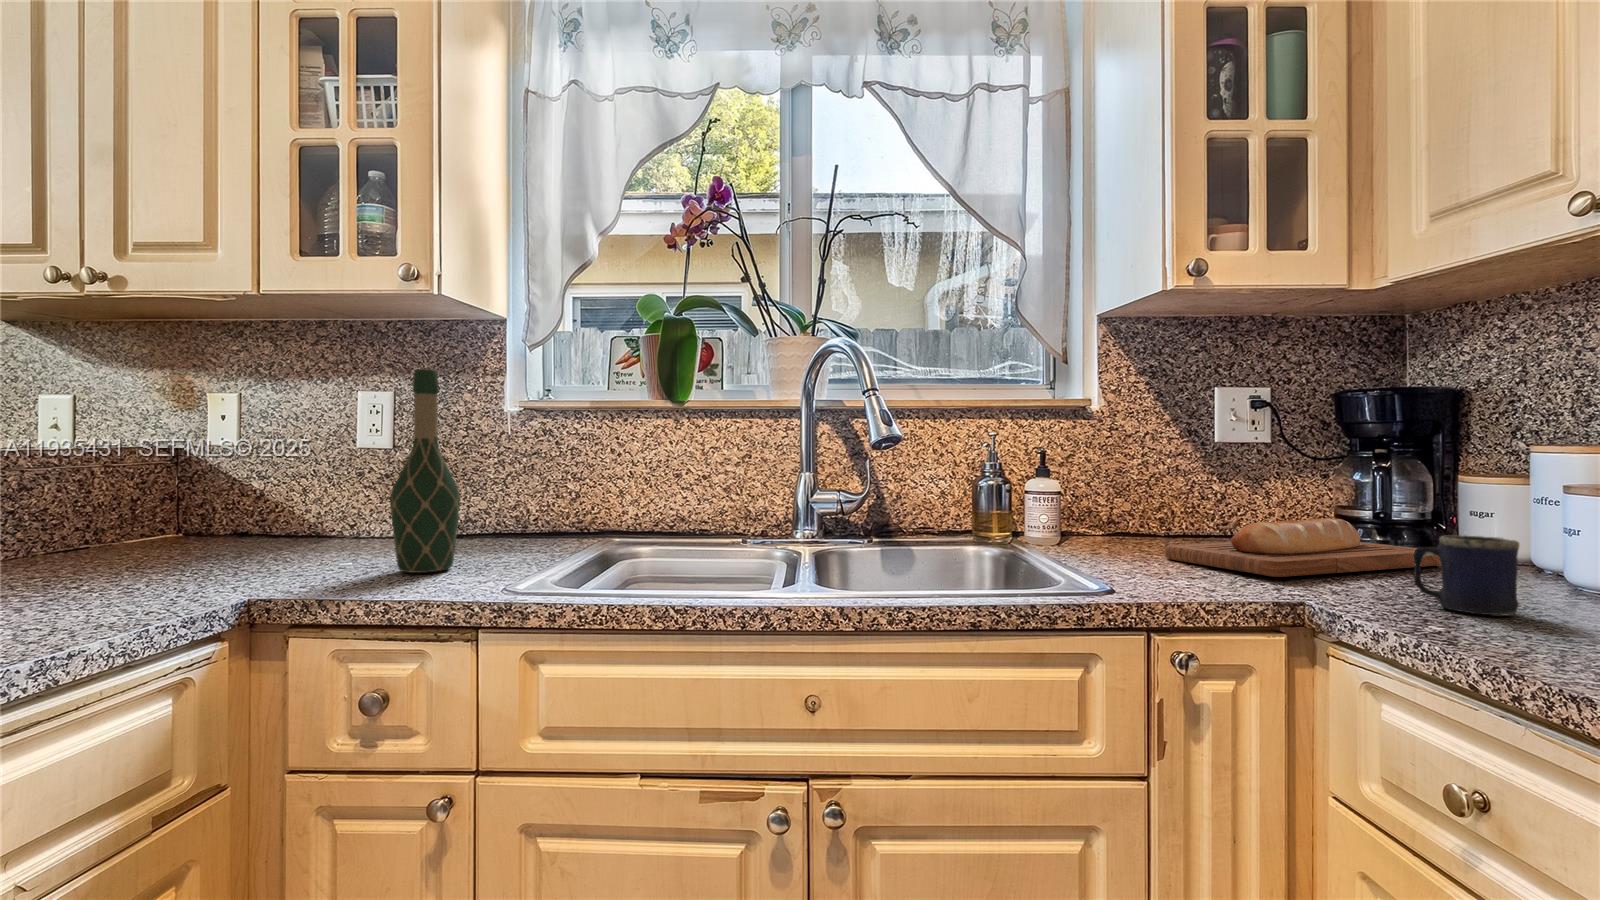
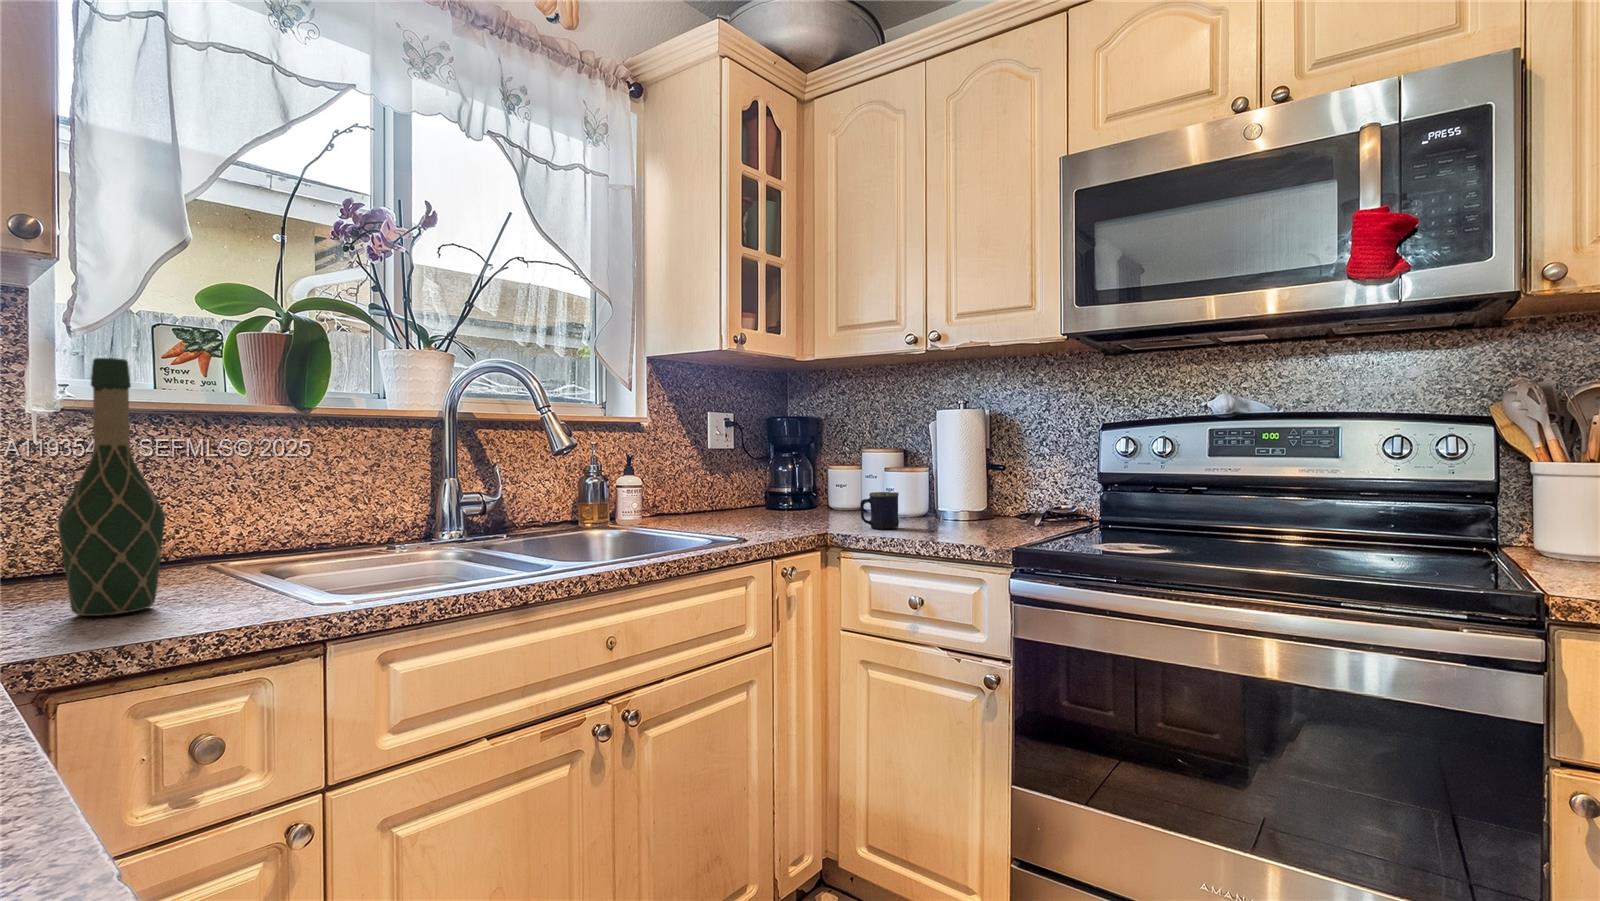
bread loaf: present [1165,518,1441,577] -> none [721,493,836,525]

